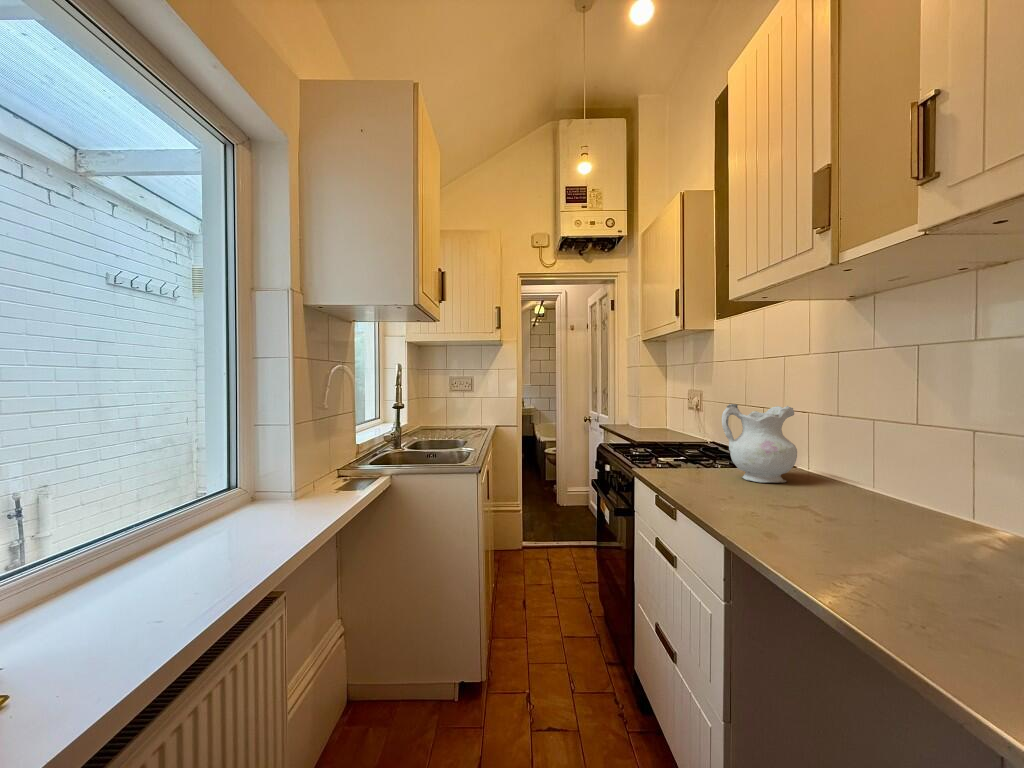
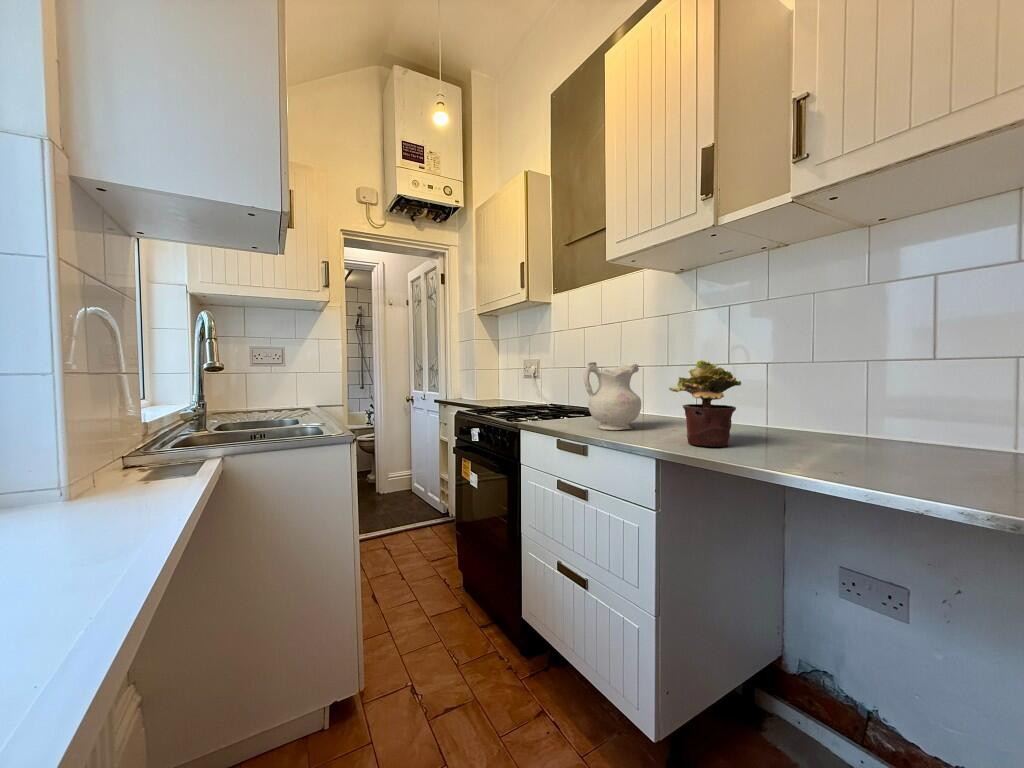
potted plant: none [813,411,915,522] -> present [669,360,741,447]

